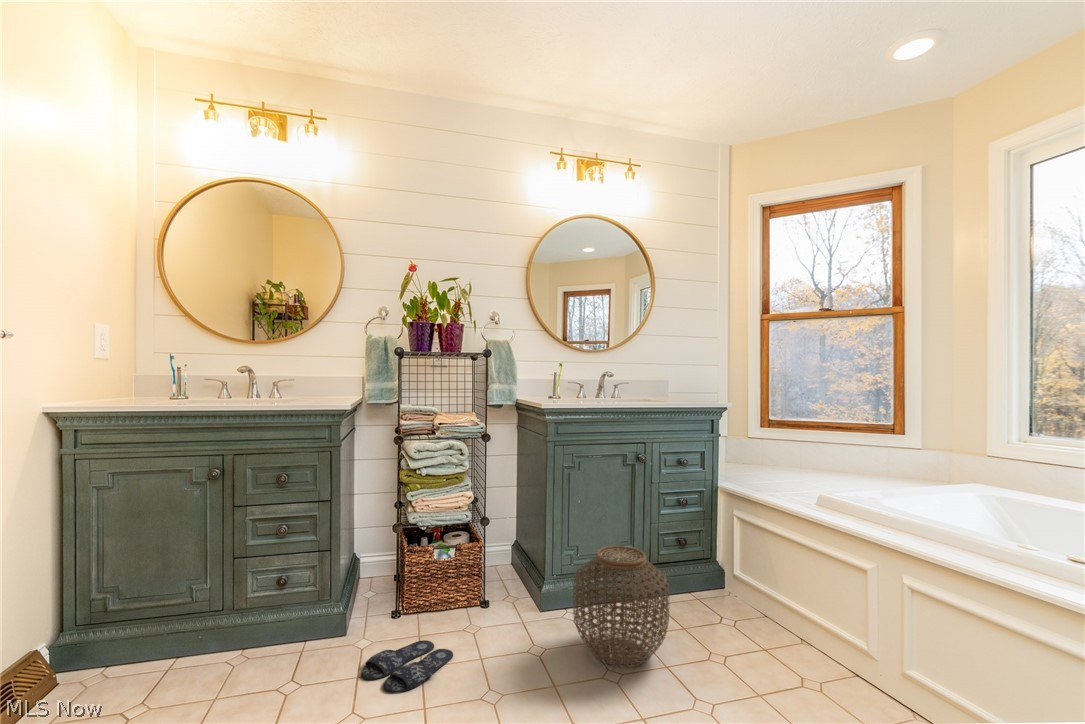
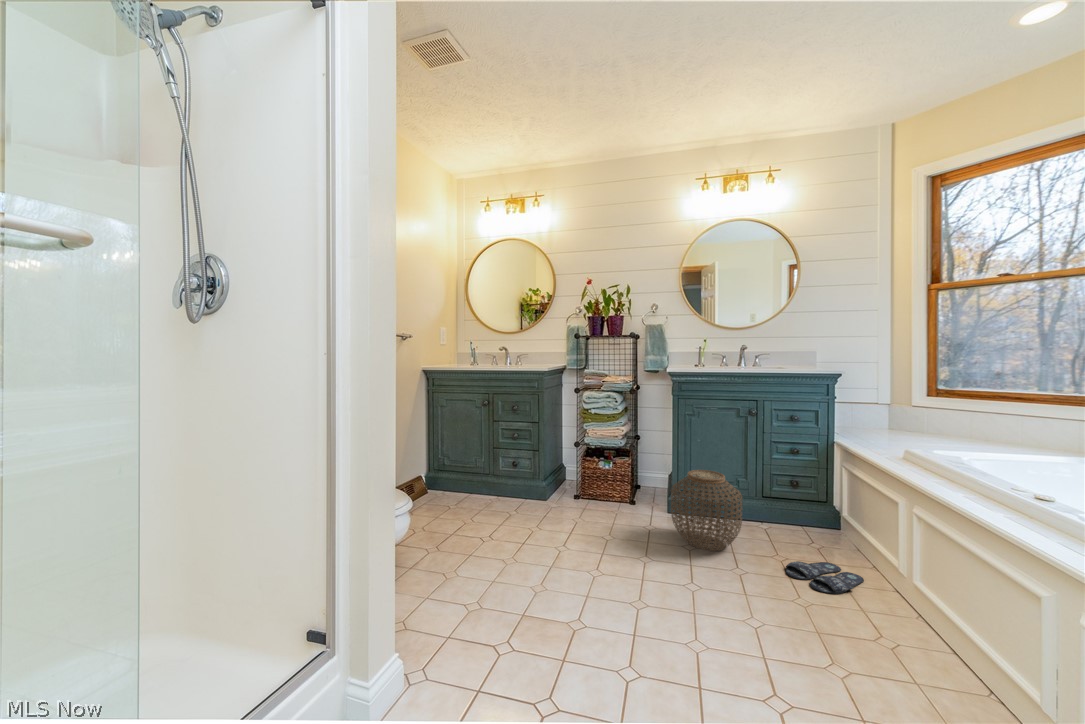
slippers: present [361,640,453,693] -> present [786,561,864,594]

